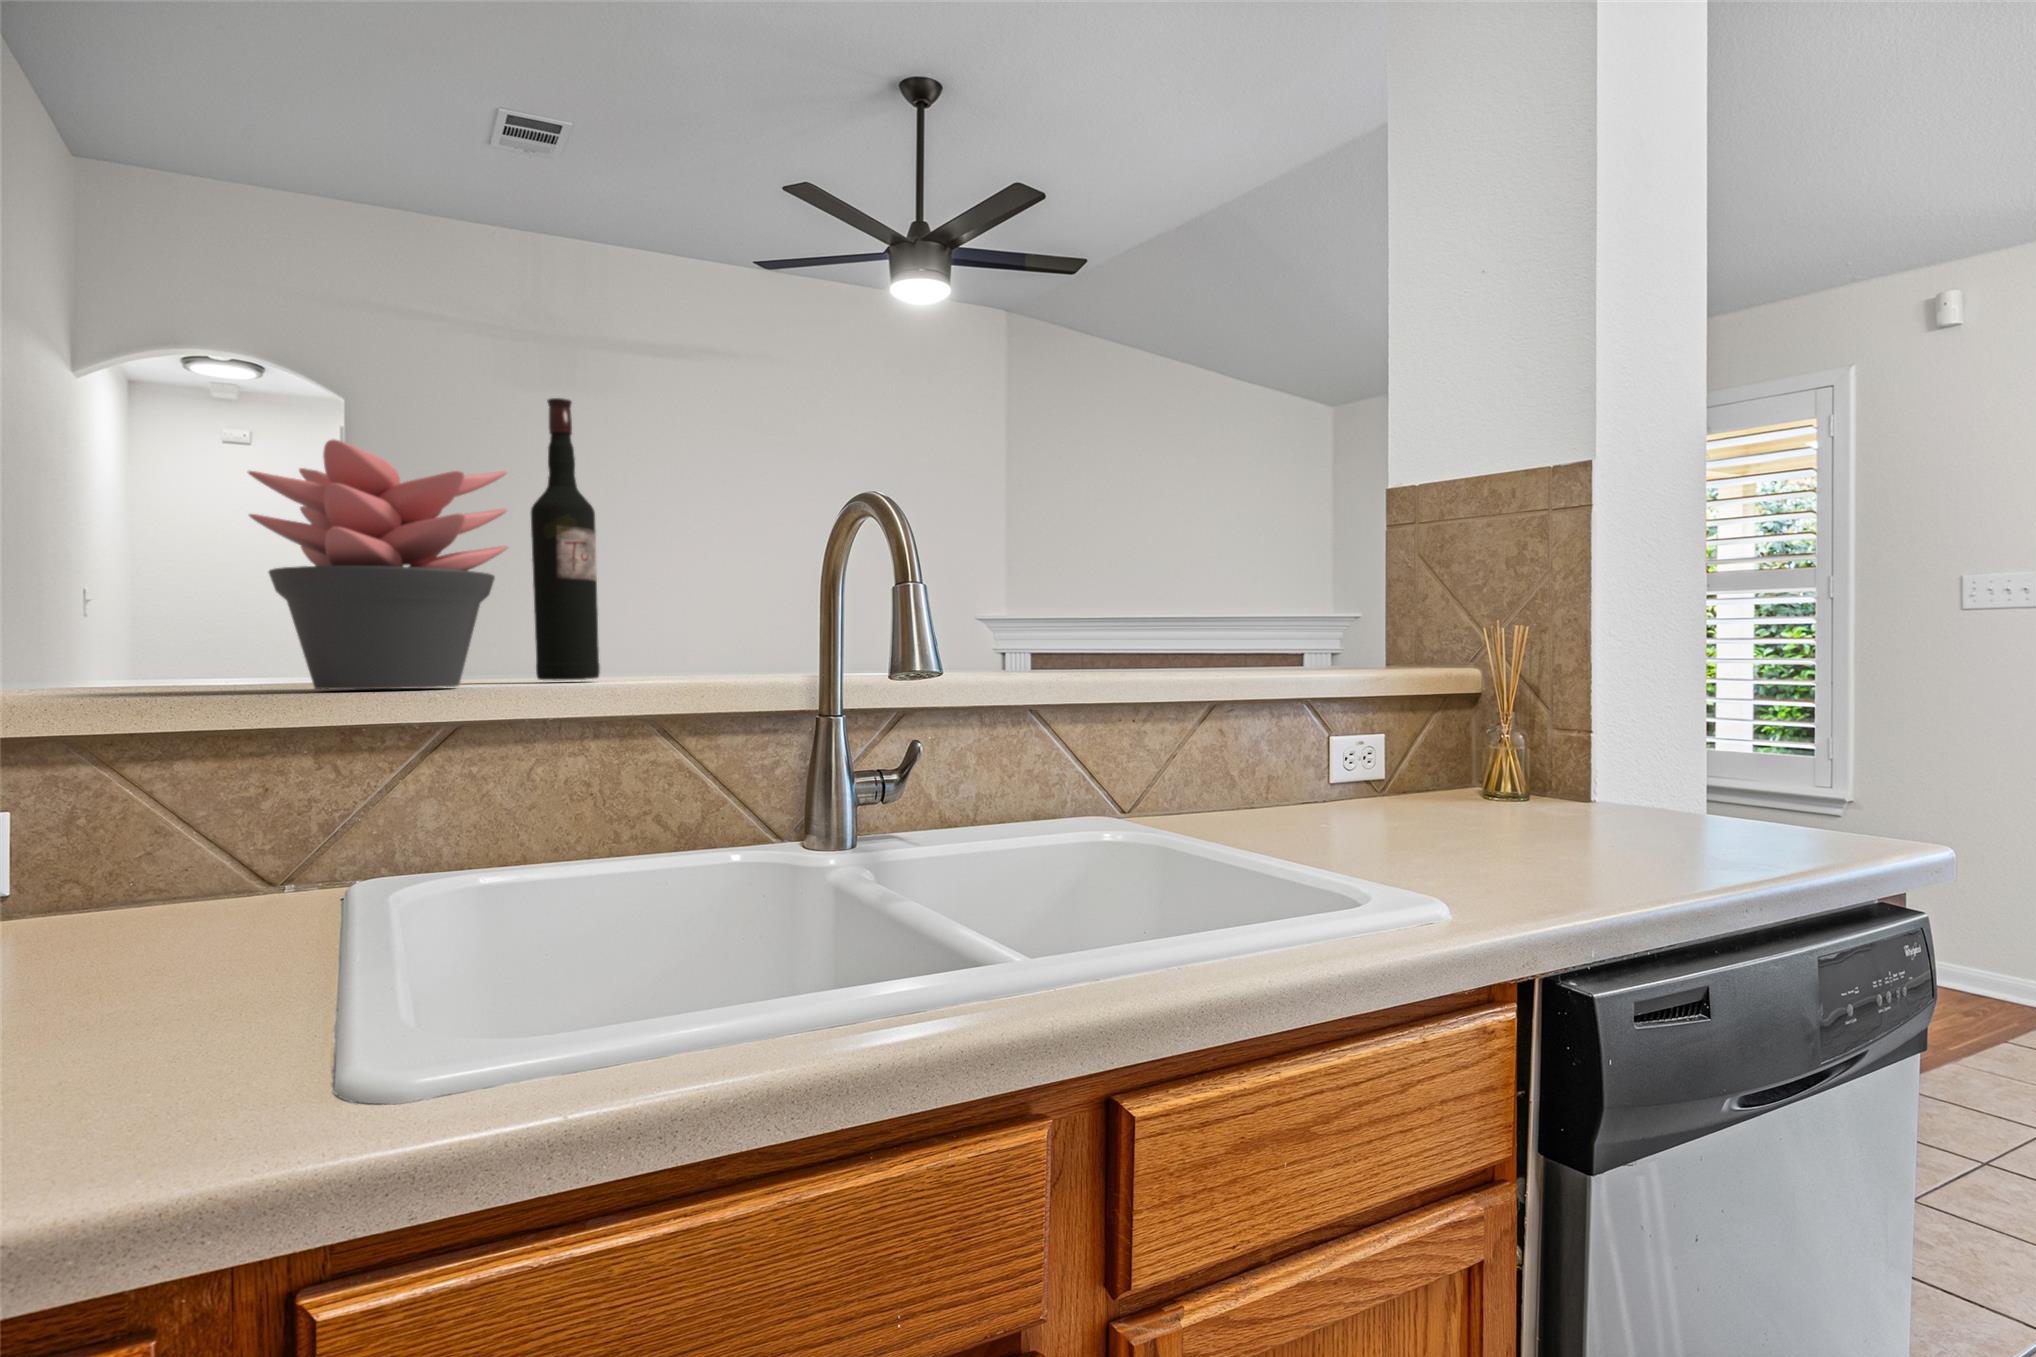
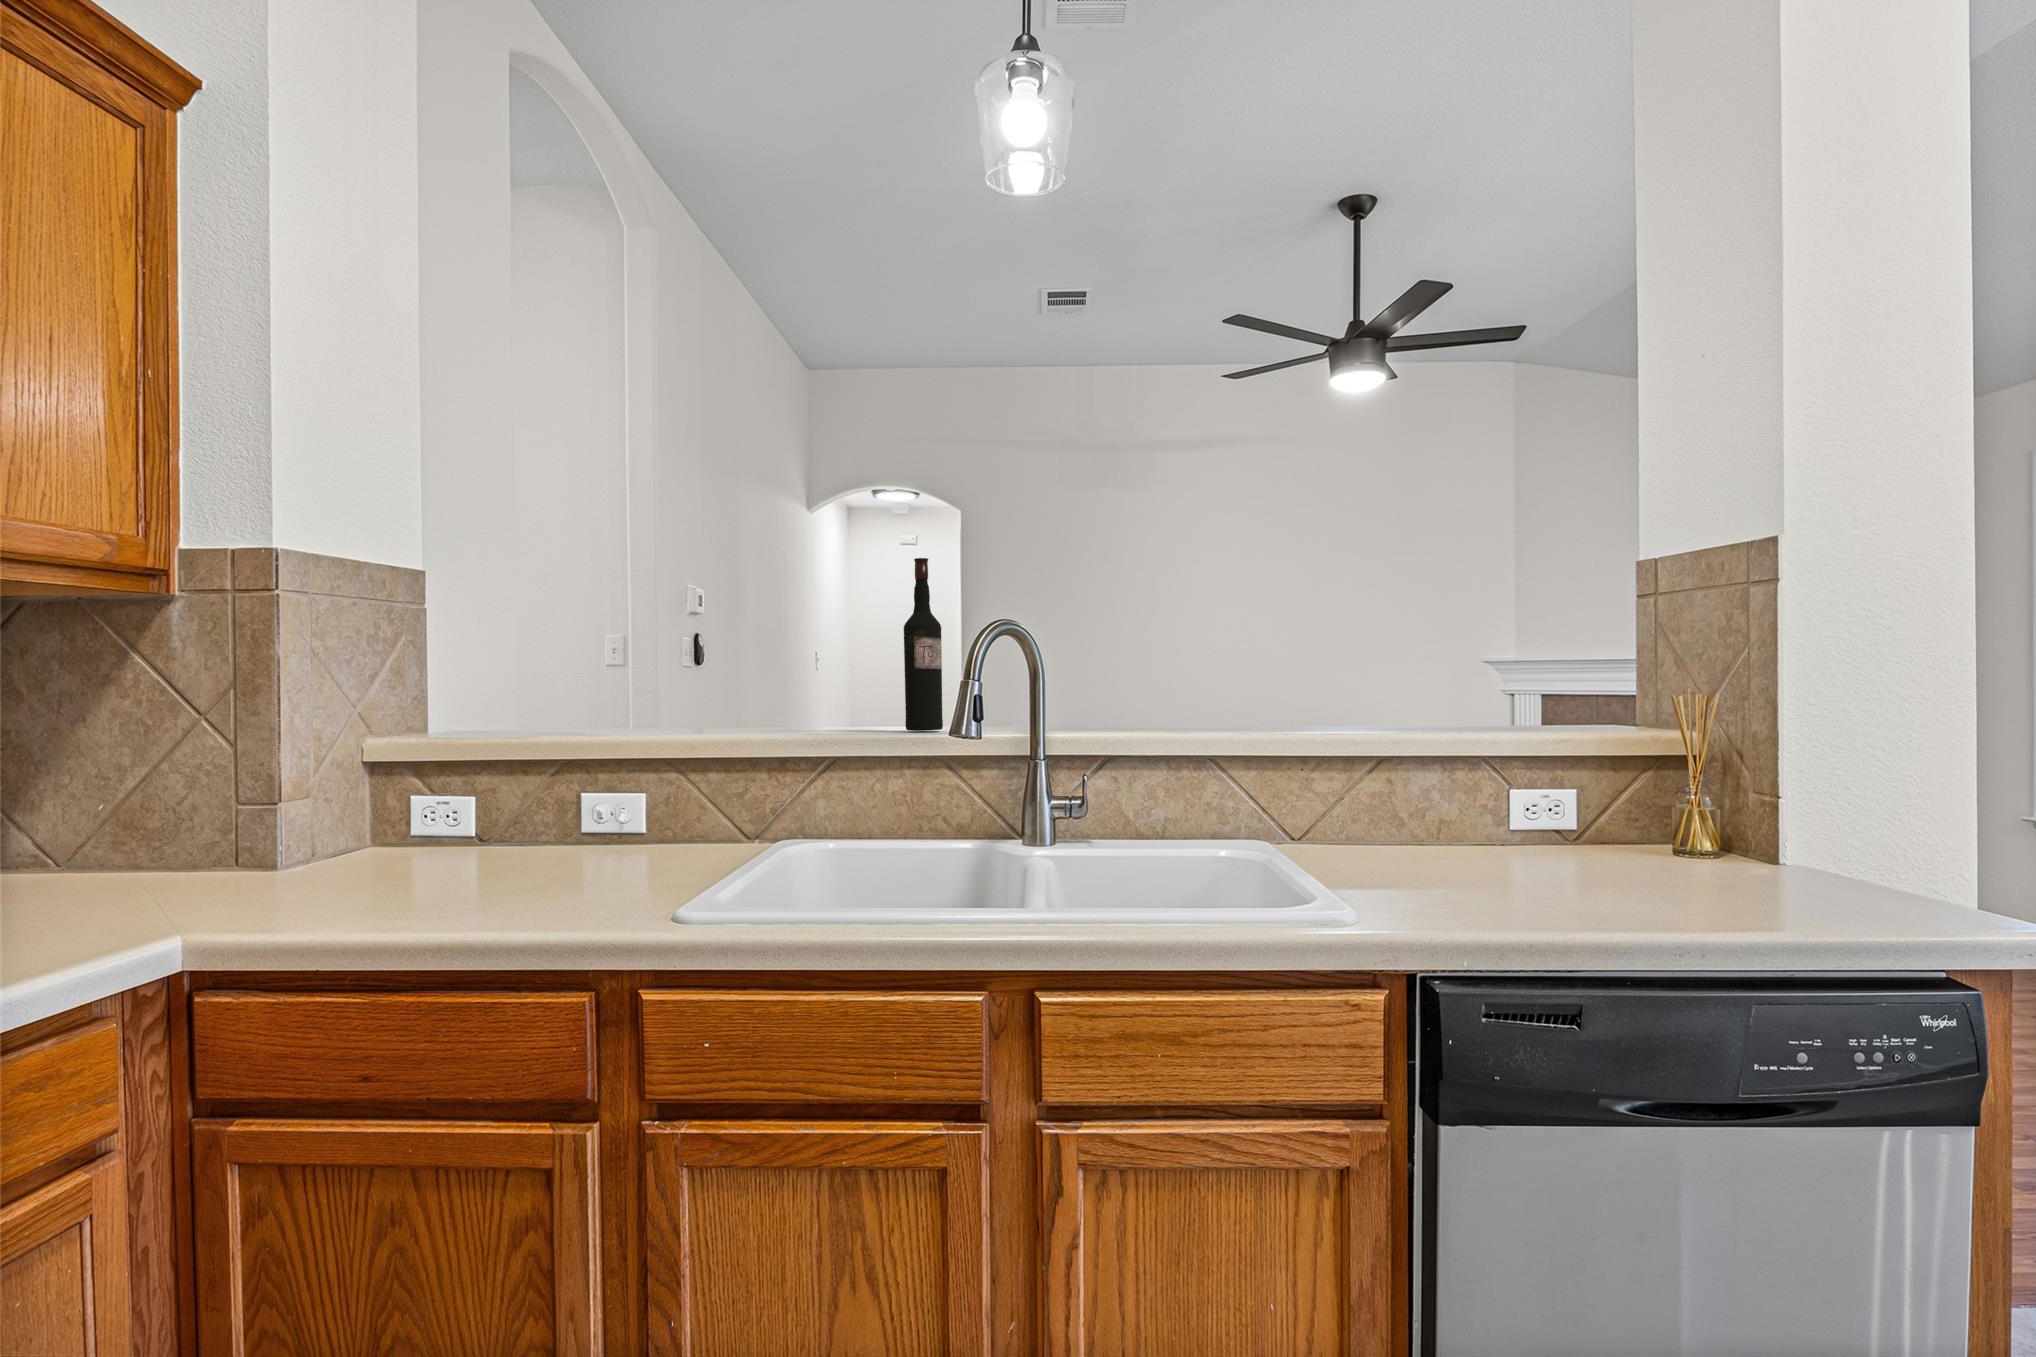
succulent plant: present [248,439,508,689] -> none [741,607,869,737]

